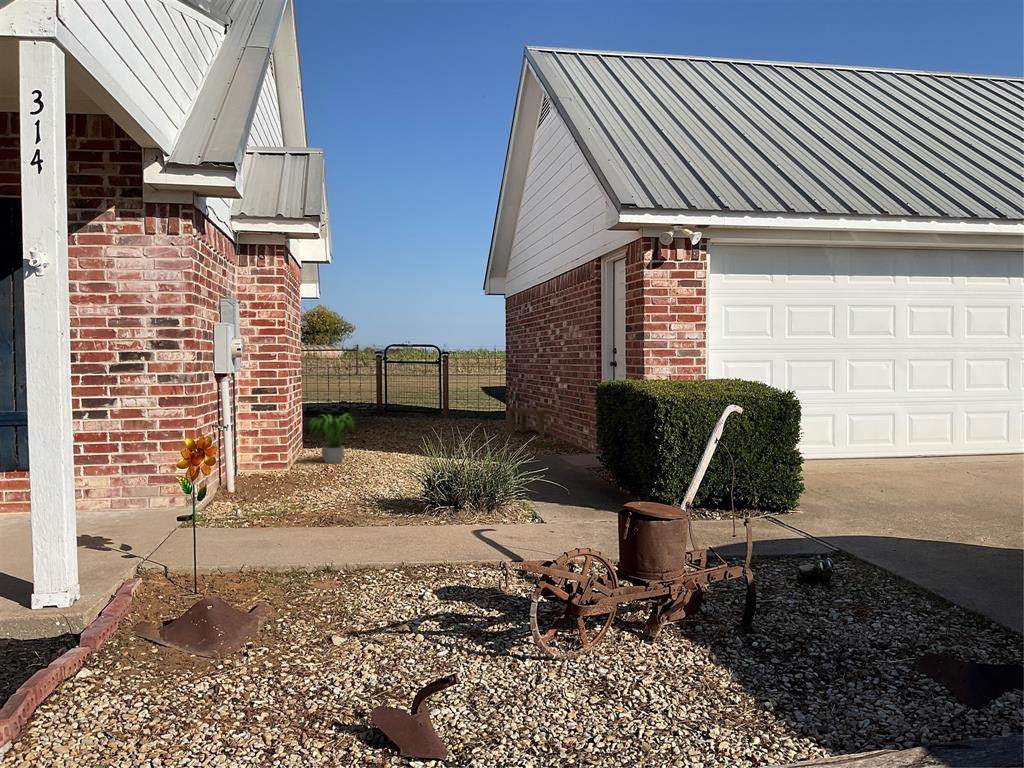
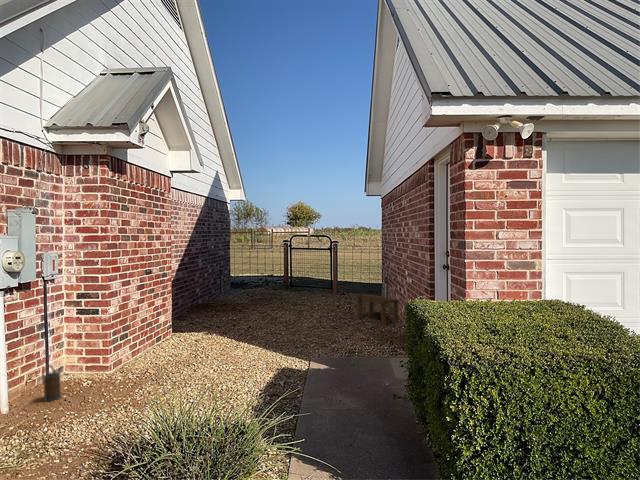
potted plant: present [309,413,357,463] -> none [150,307,197,354]
watering can: none [240,456,256,493] -> present [42,365,61,401]

